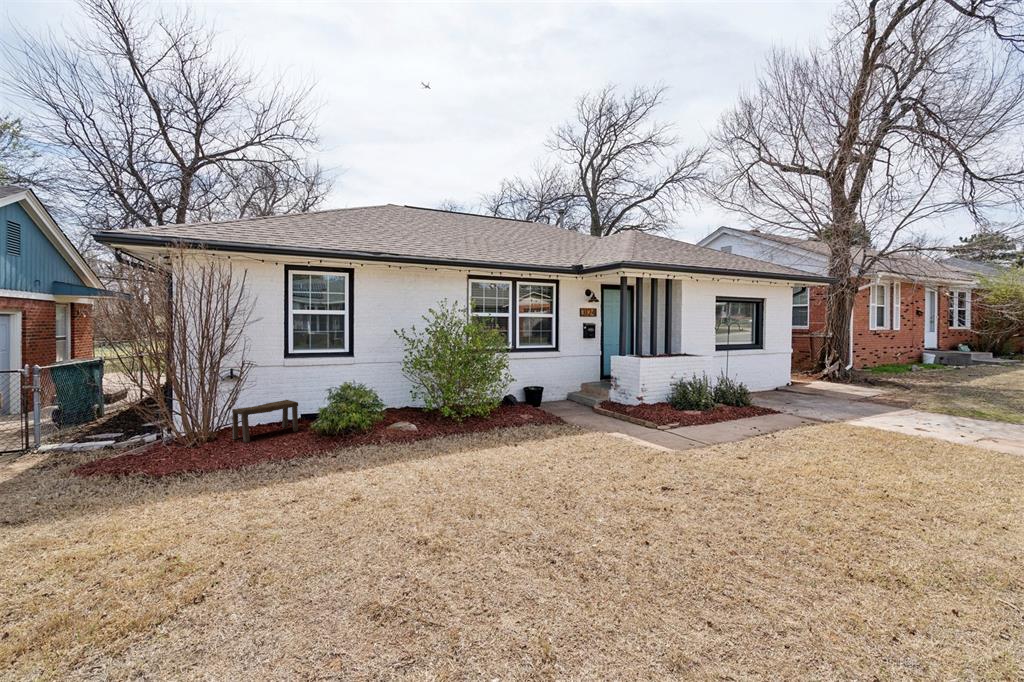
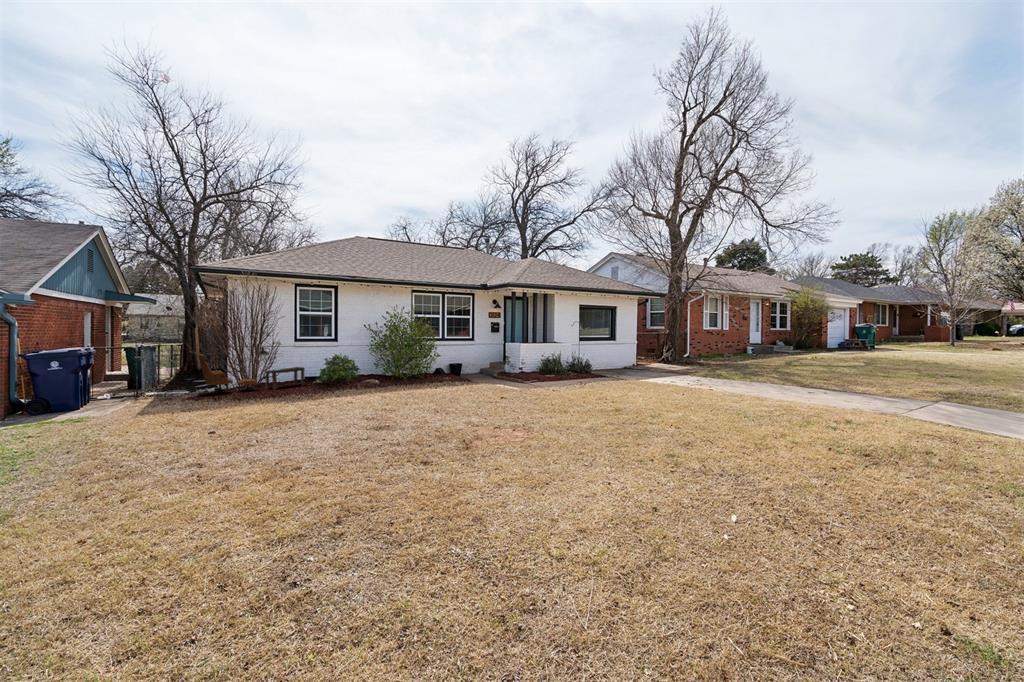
lounge chair: none [108,385,218,457] -> present [198,354,258,395]

